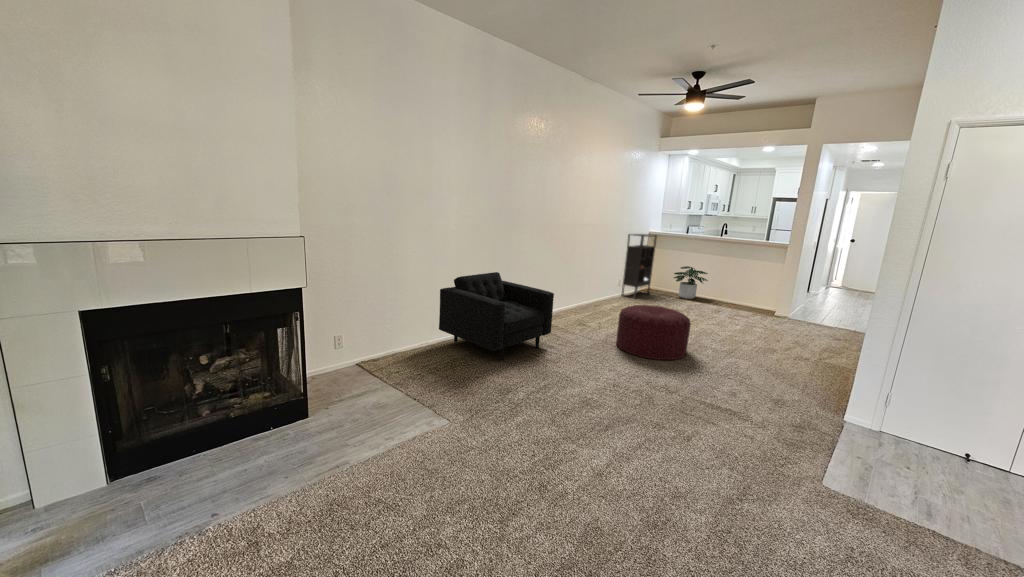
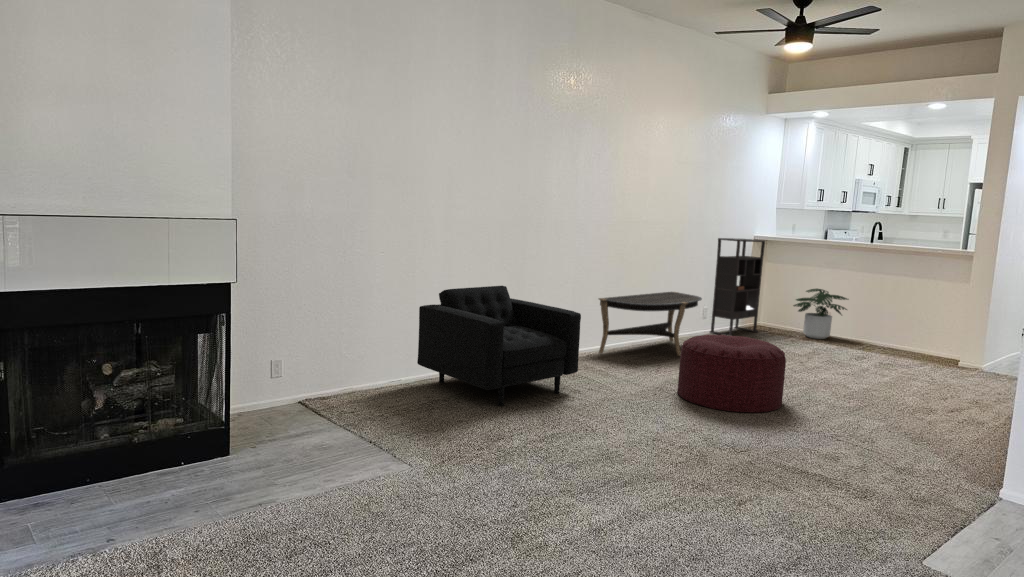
coffee table: none [556,270,622,315] -> present [599,292,702,356]

